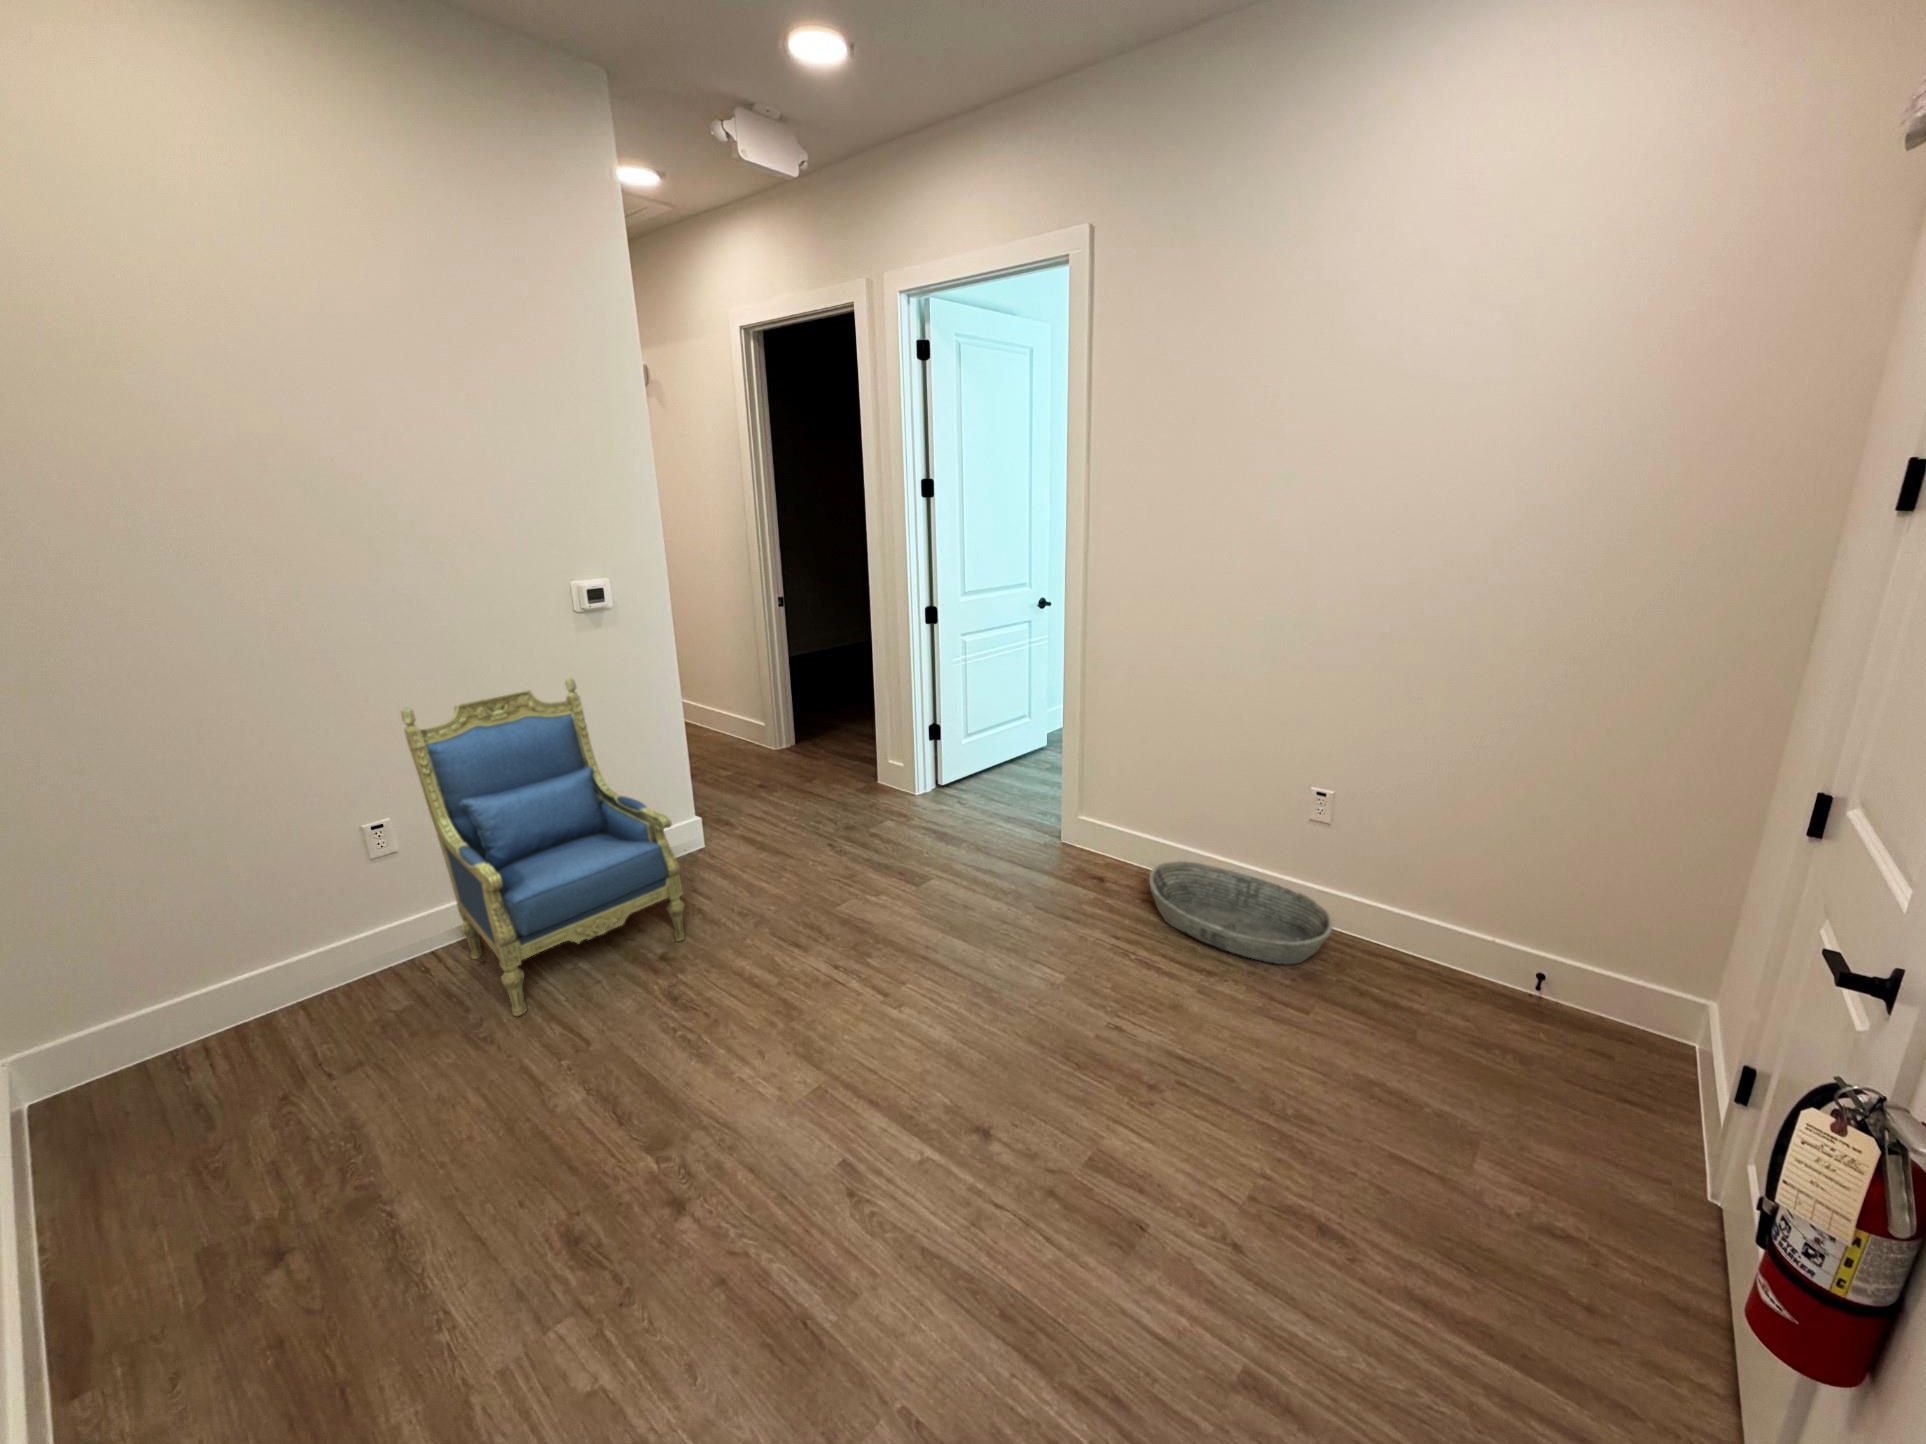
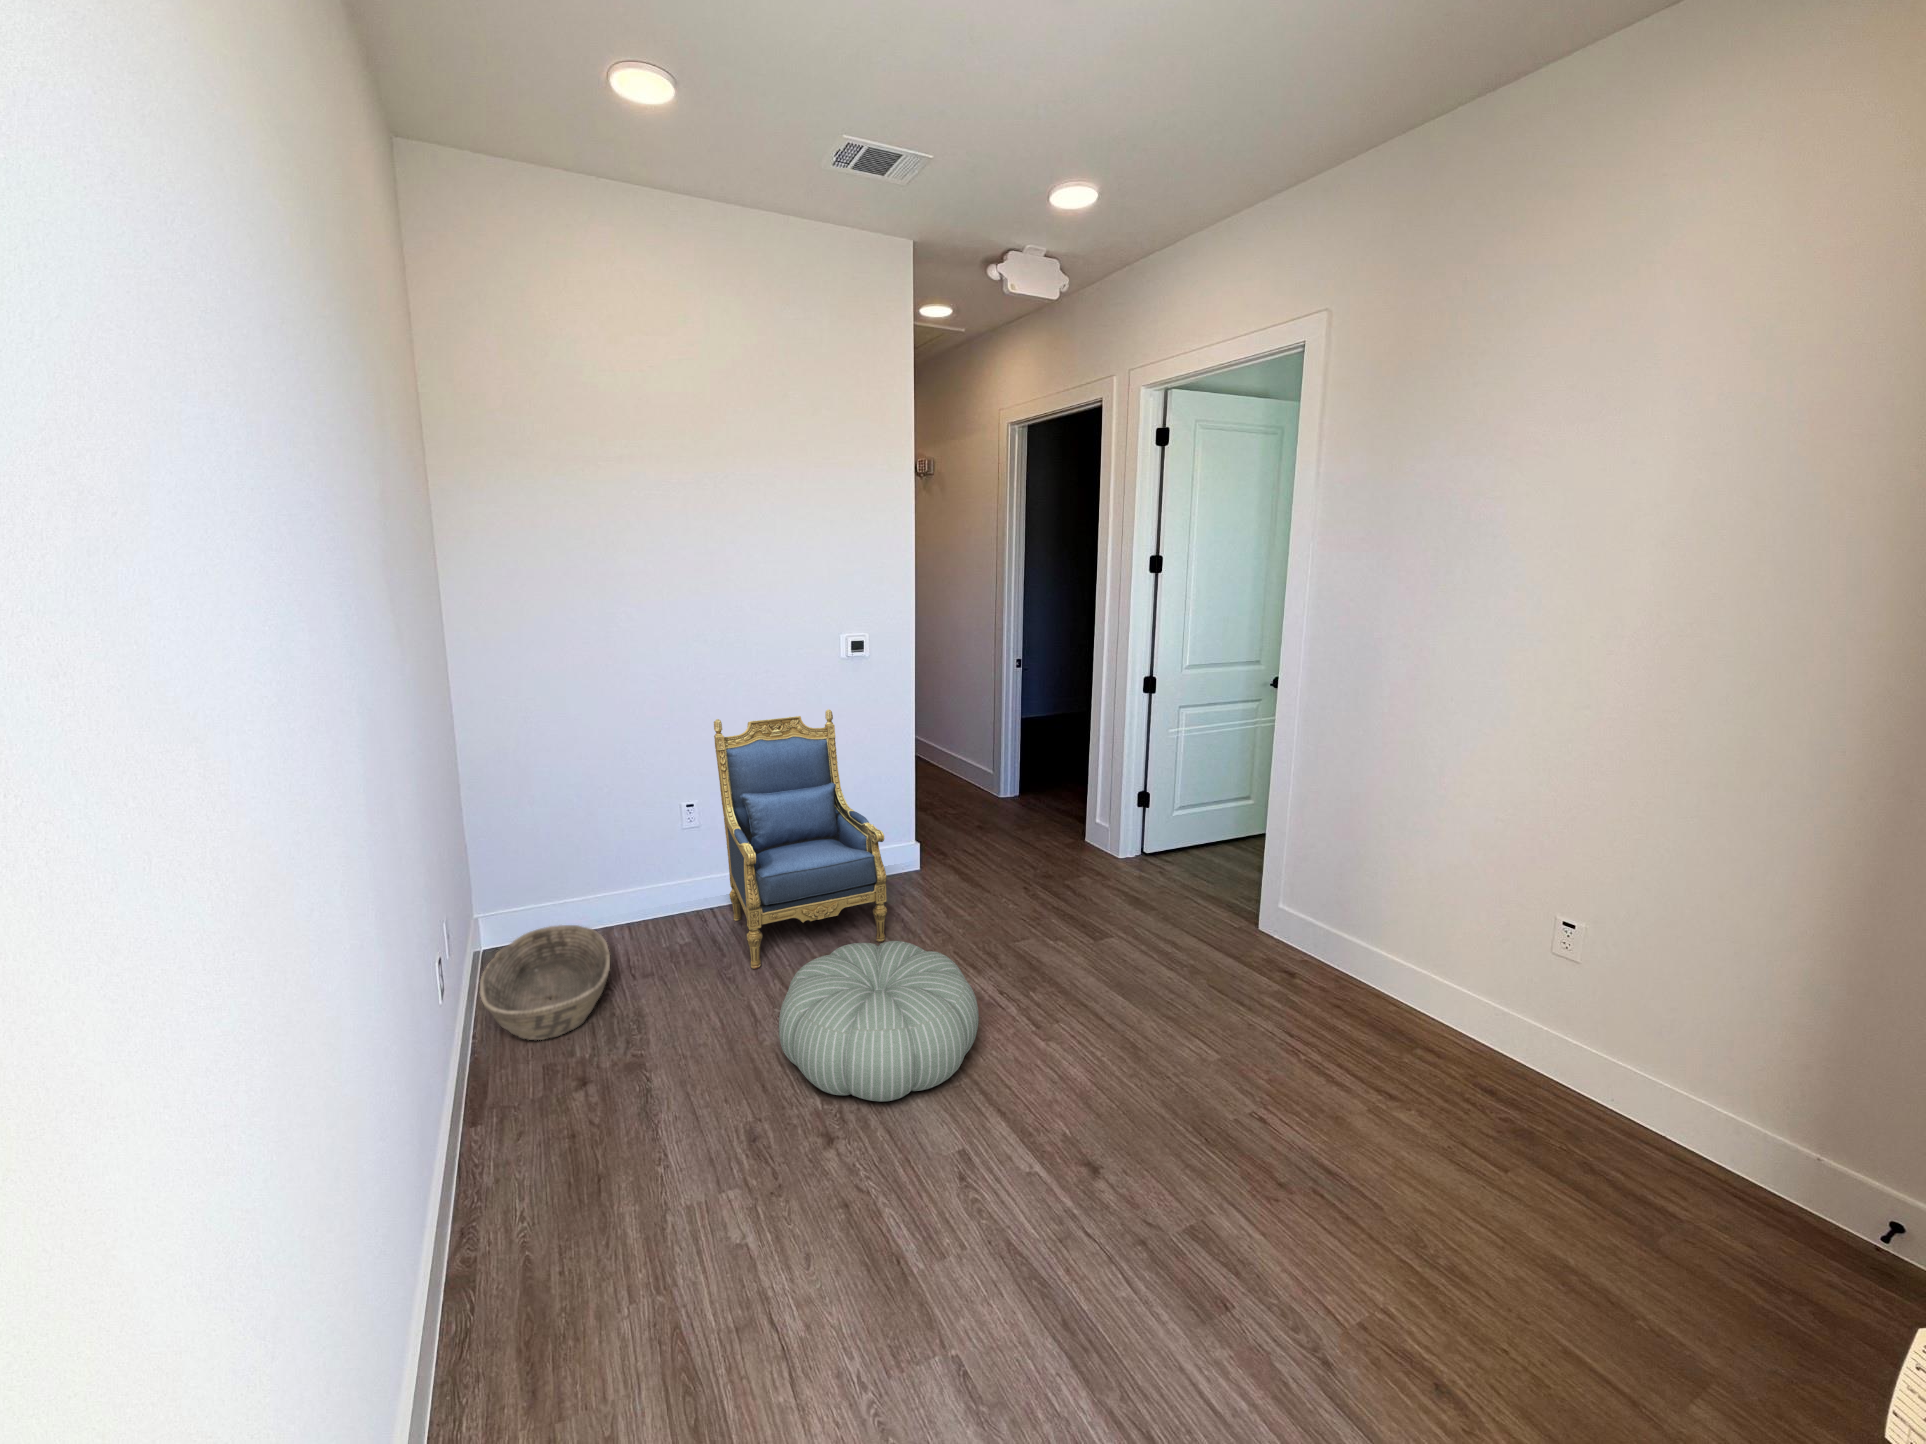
basket: present [1149,861,1333,964] -> present [480,925,610,1040]
pouf: none [578,940,829,1149] -> present [779,941,979,1102]

